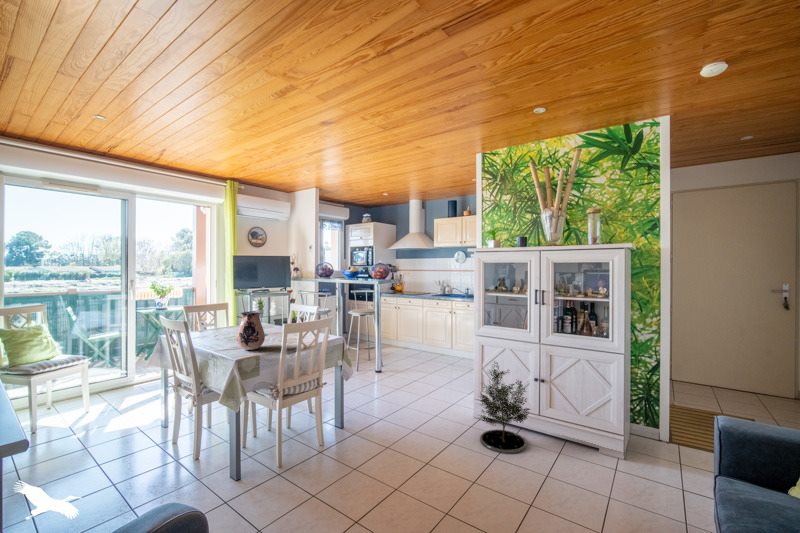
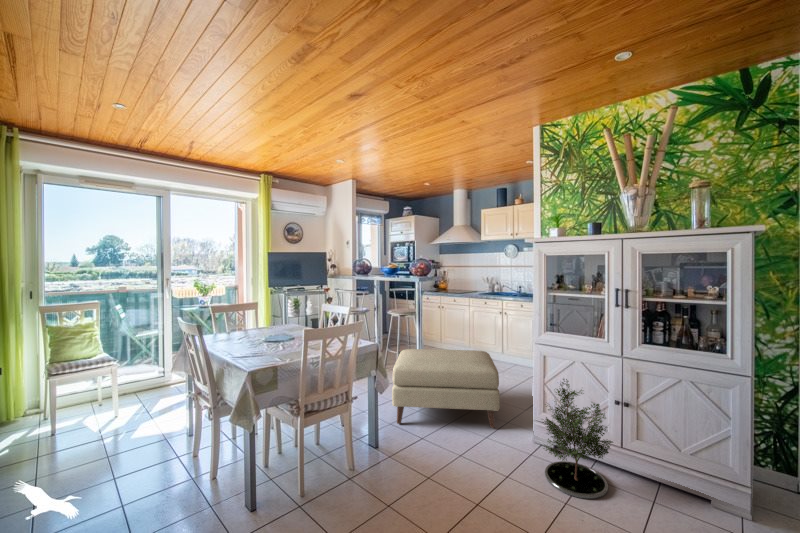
ceramic pitcher: present [237,311,265,350] -> none [254,313,285,359]
ottoman: none [355,345,447,410] -> present [392,349,500,428]

